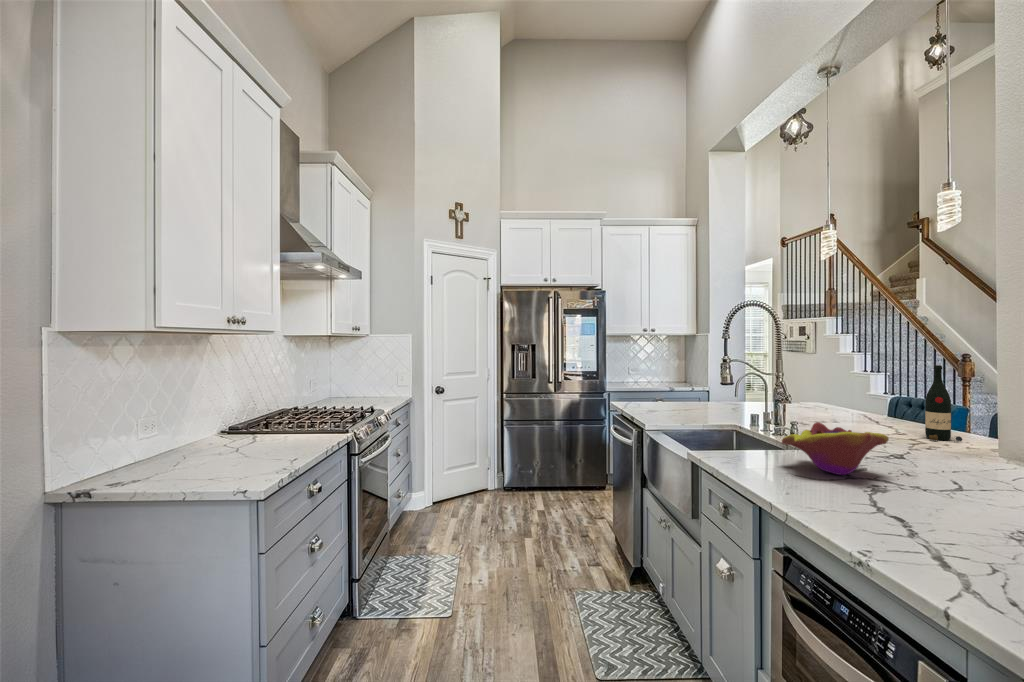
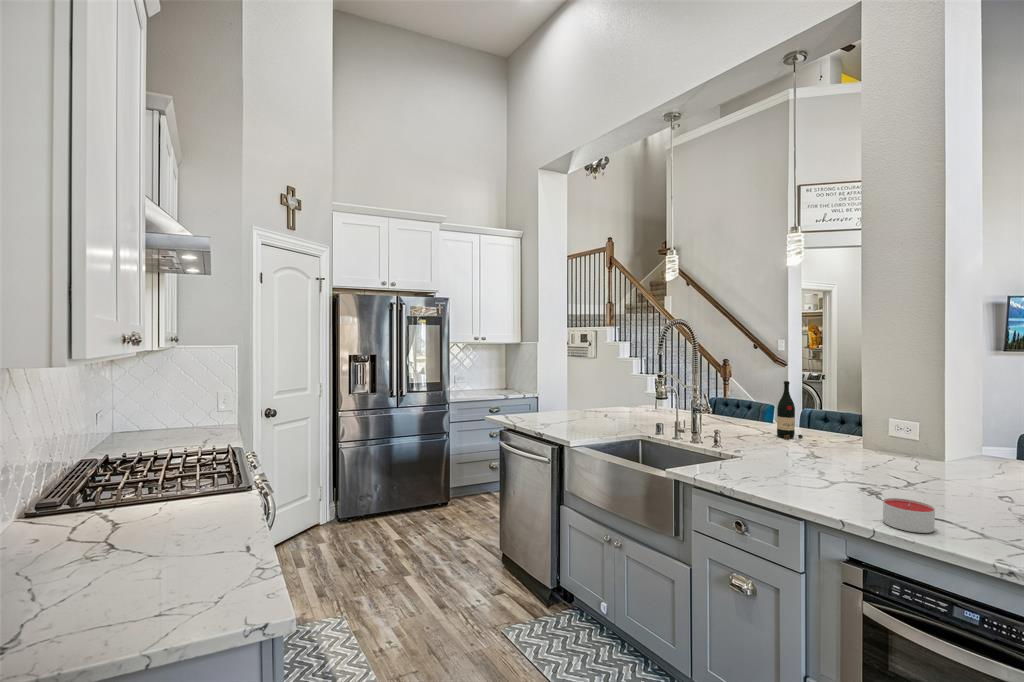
decorative bowl: present [782,422,889,475] -> none [757,439,840,483]
candle: none [856,489,921,533] -> present [883,498,935,533]

